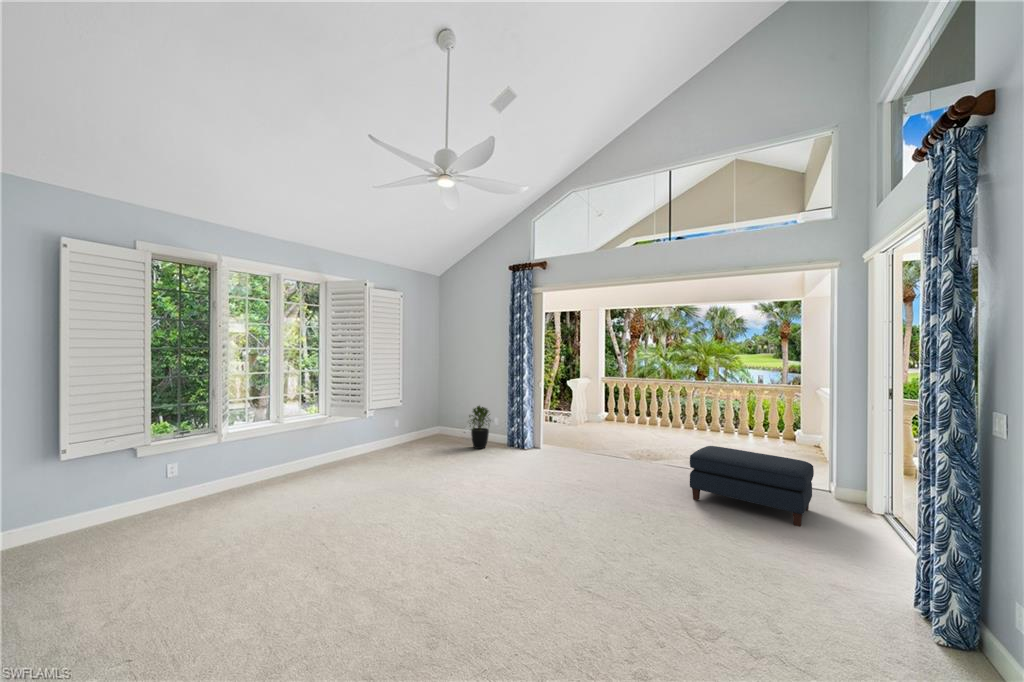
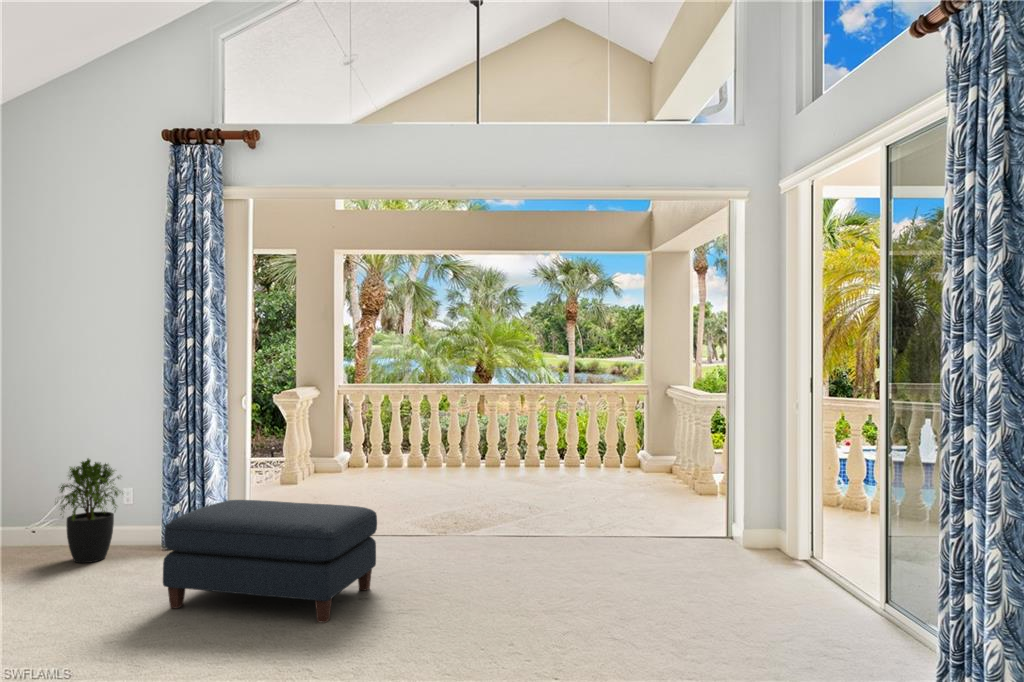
ottoman: present [690,446,814,527] -> present [163,500,377,623]

